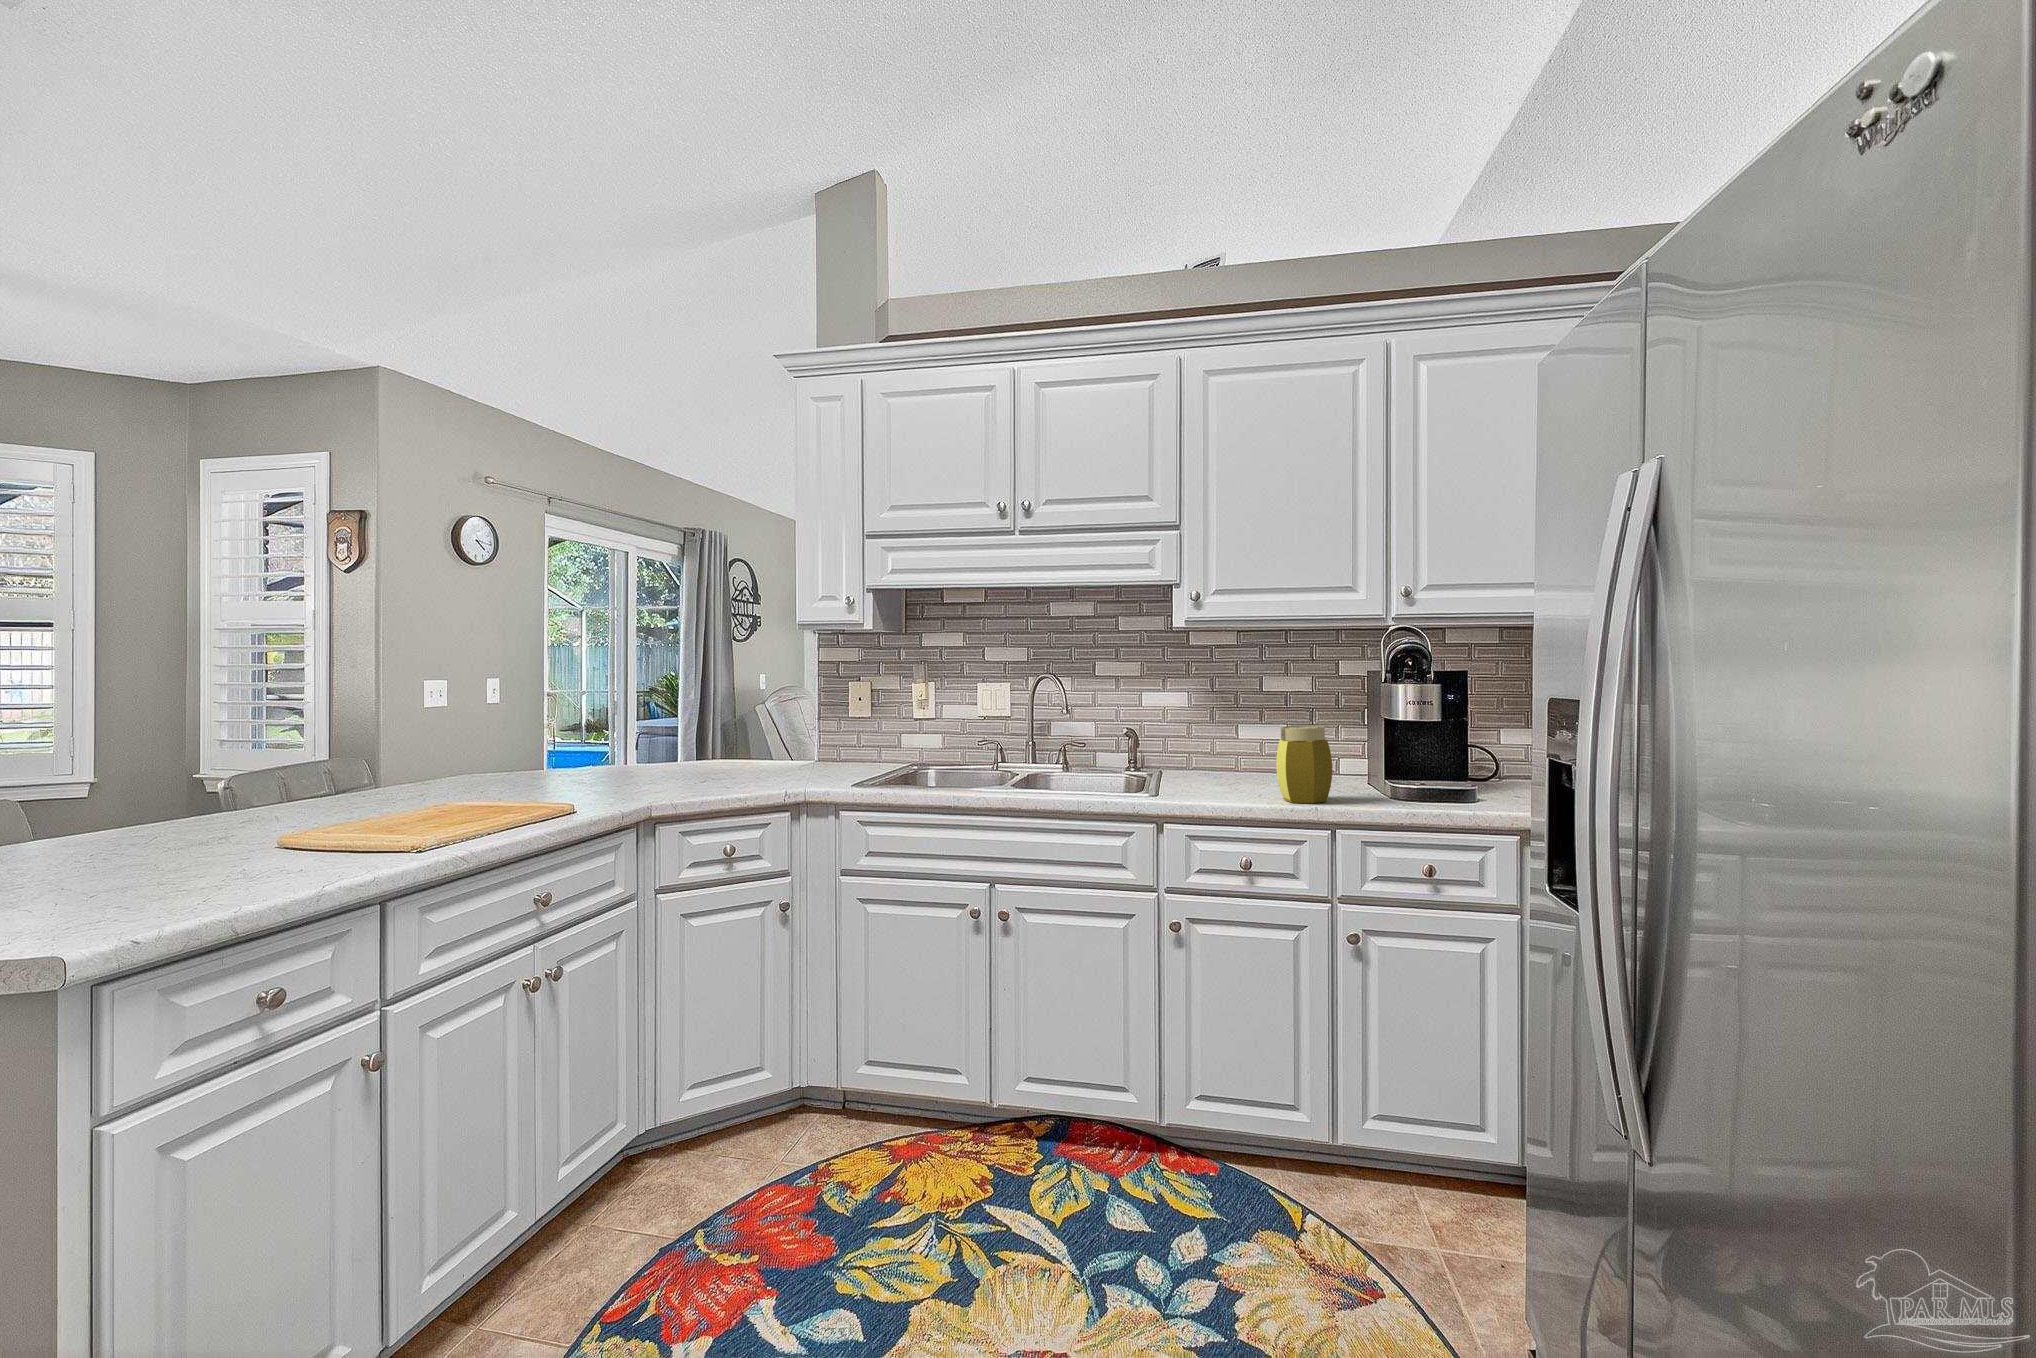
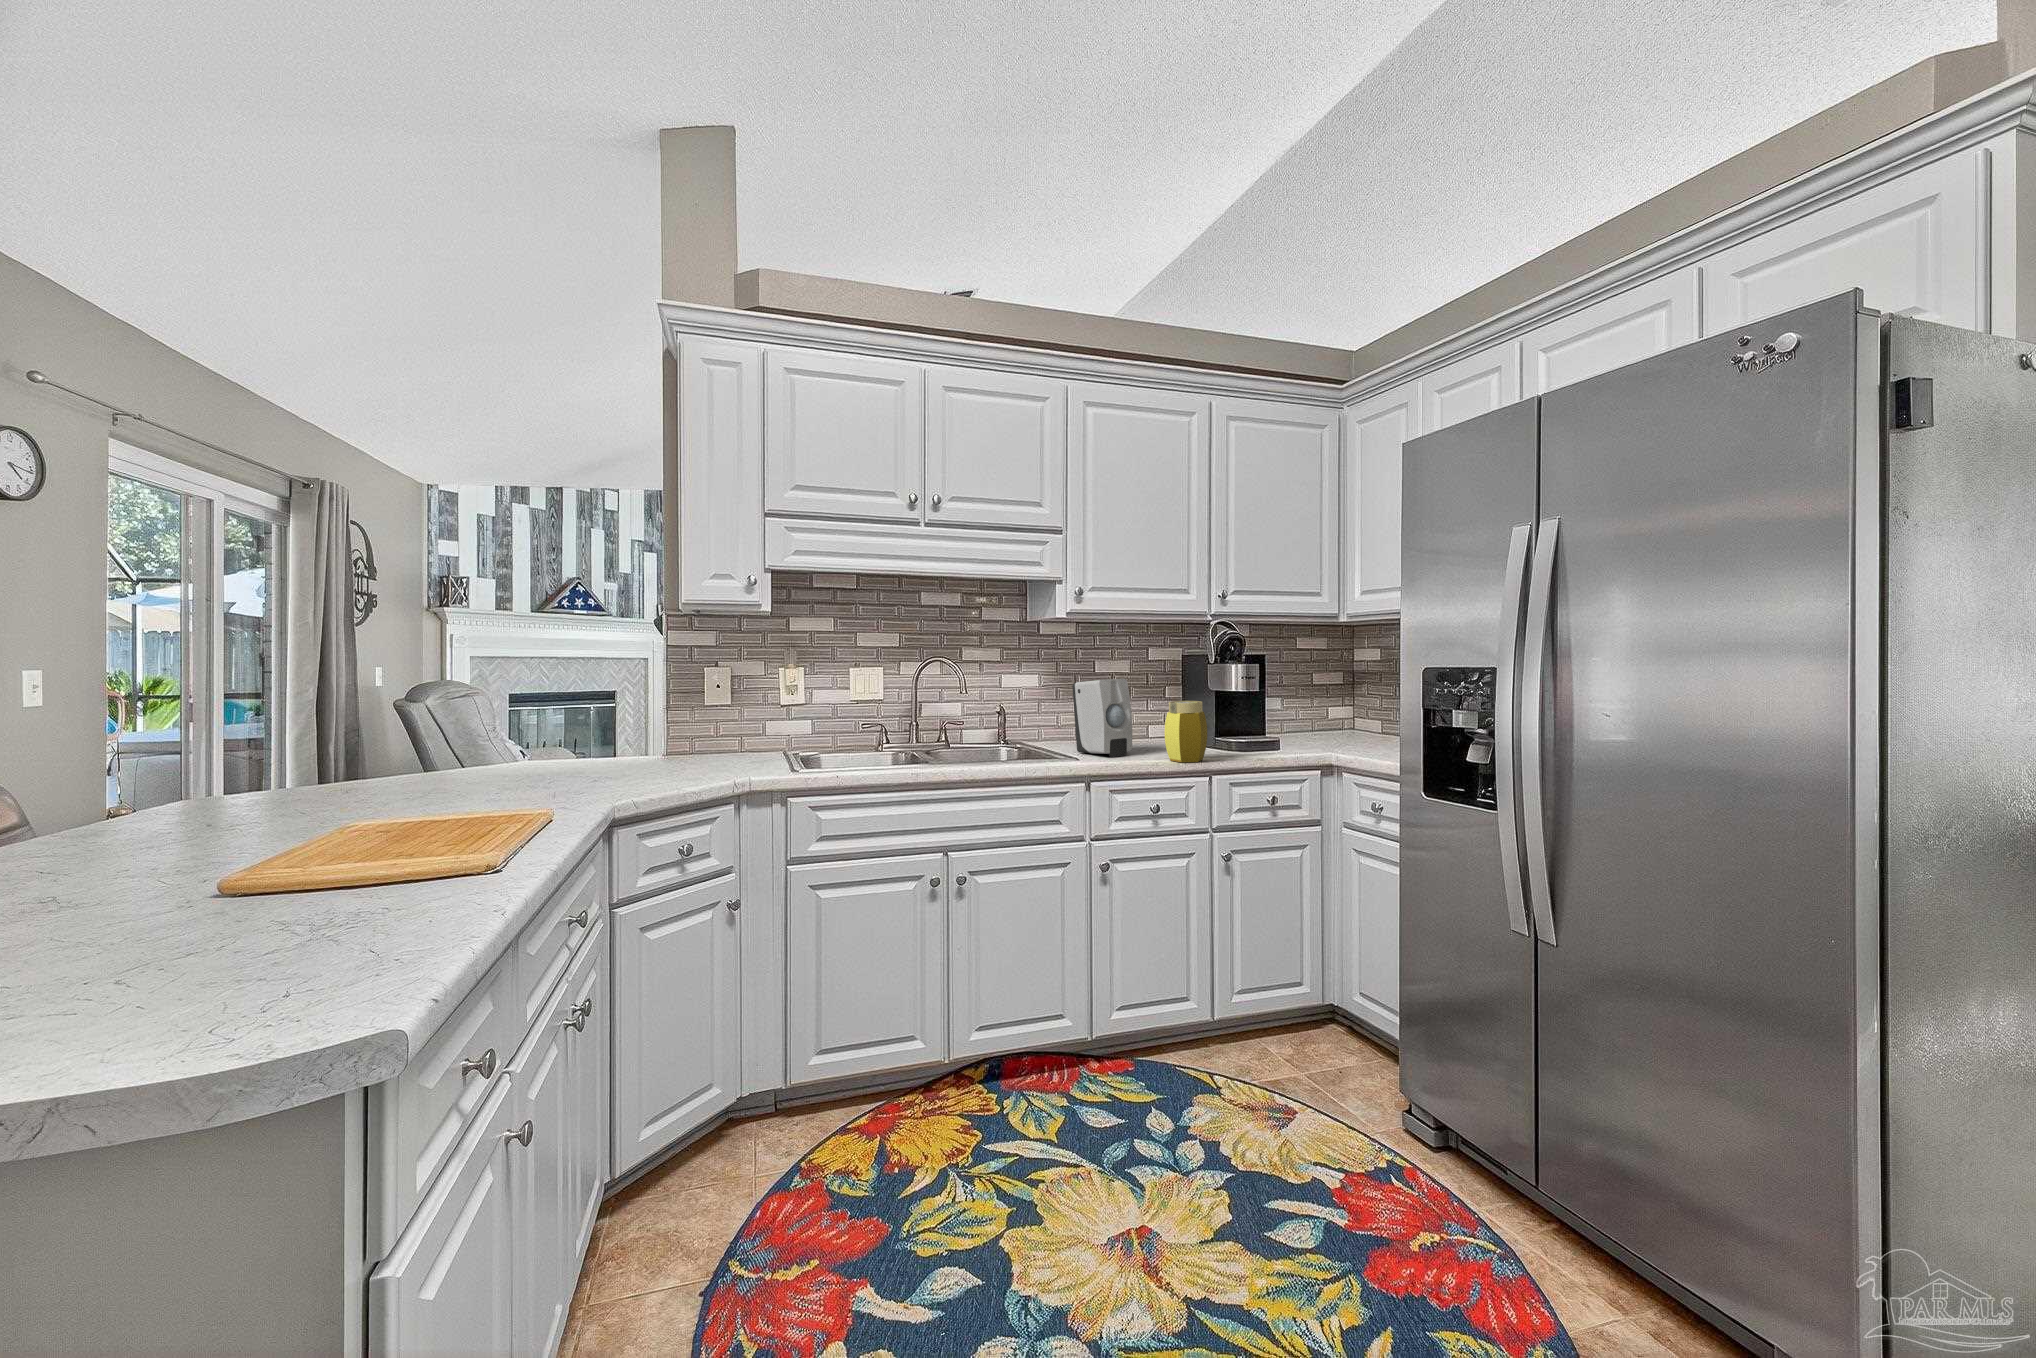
soap dispenser: none [1198,698,1259,792] -> present [1072,679,1132,757]

